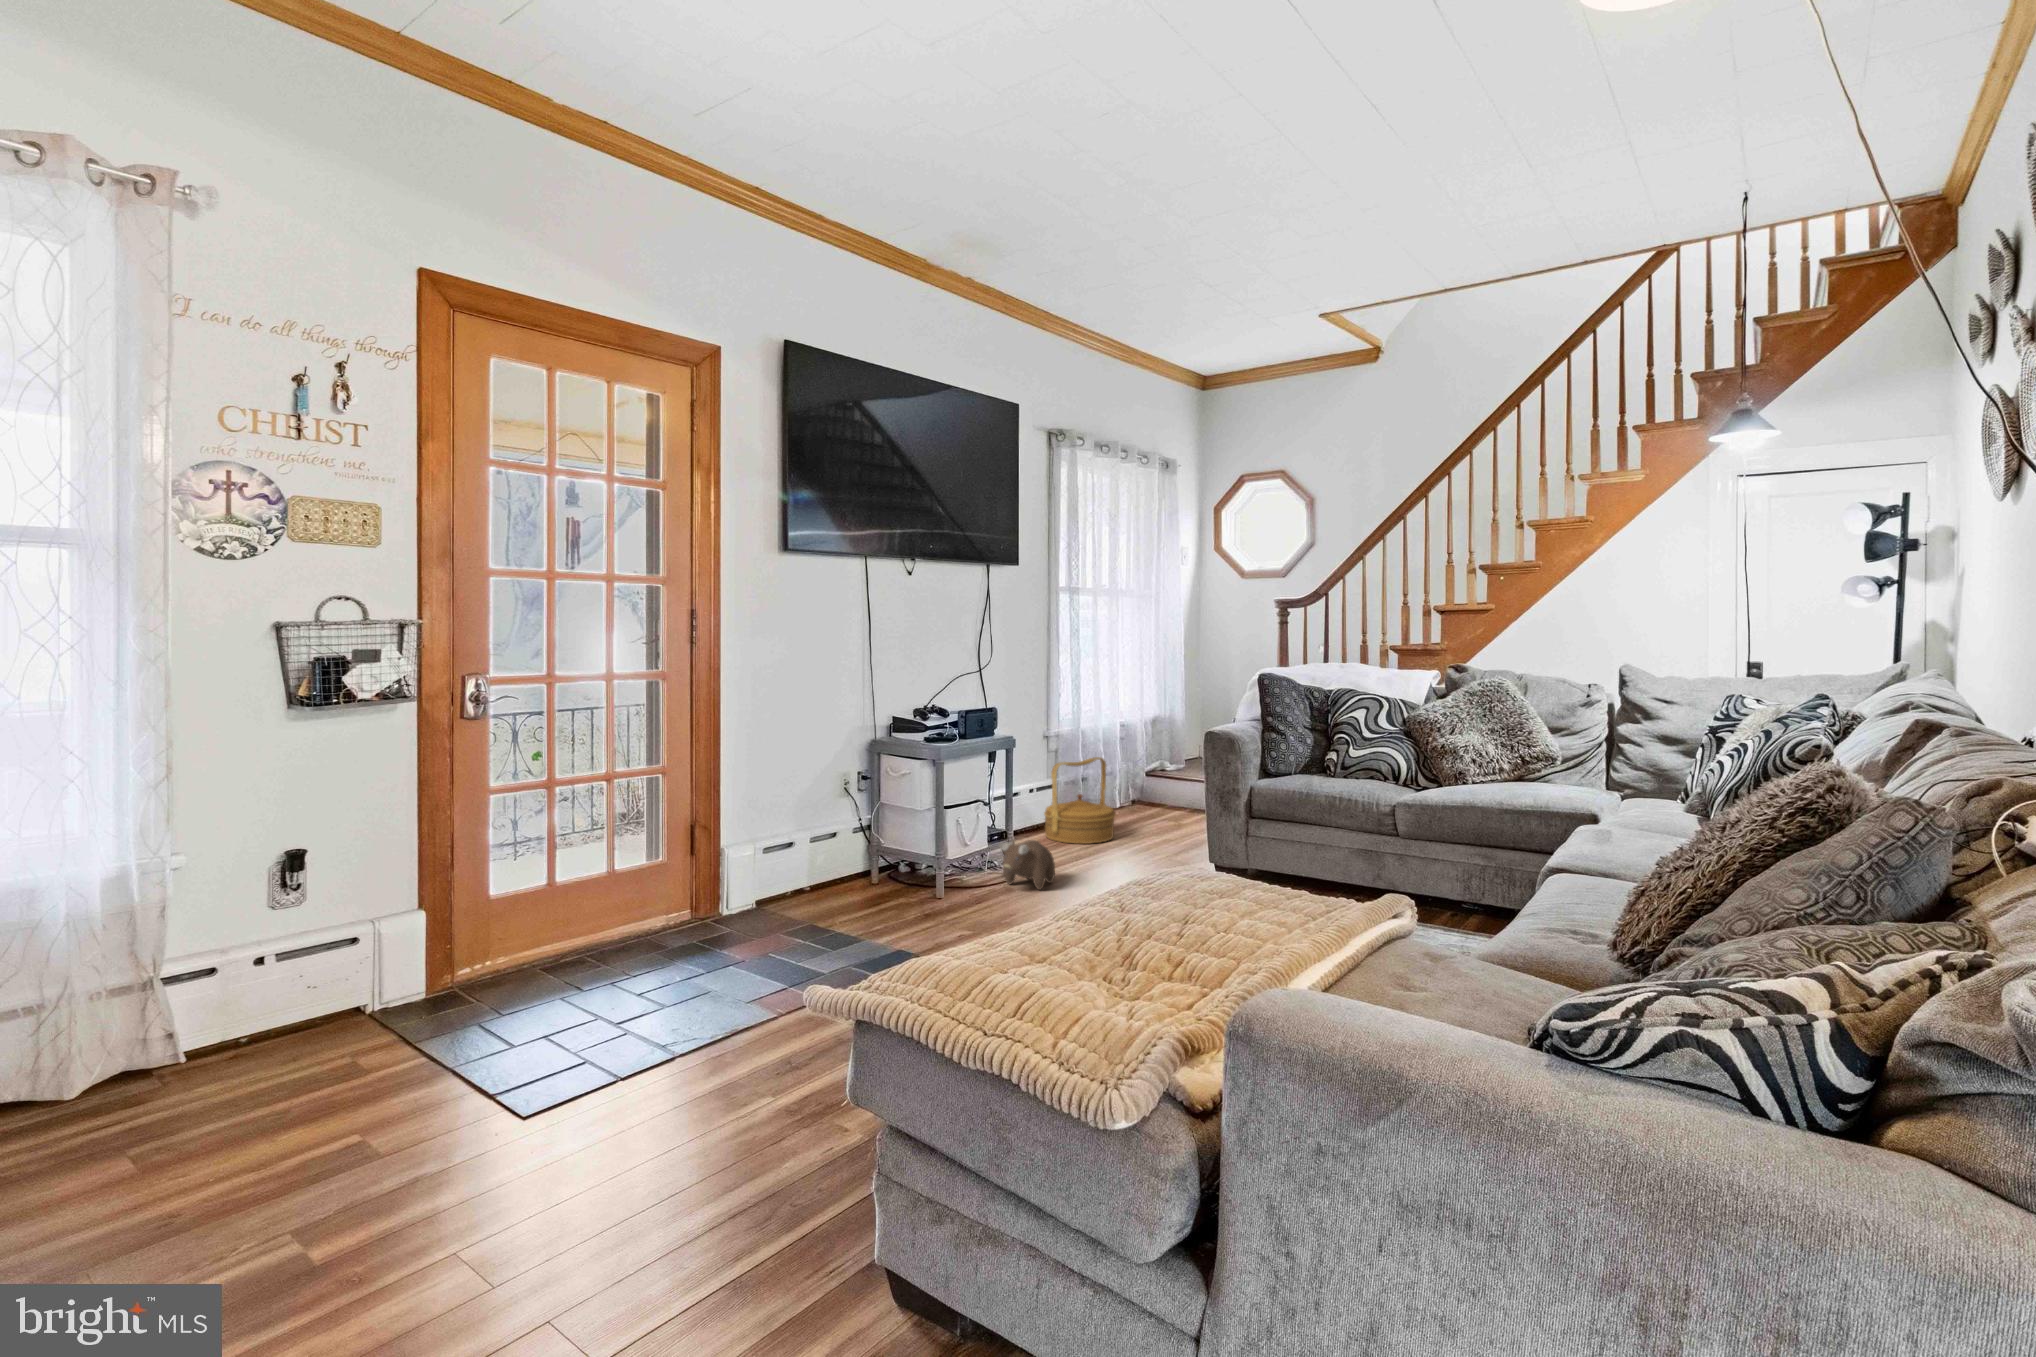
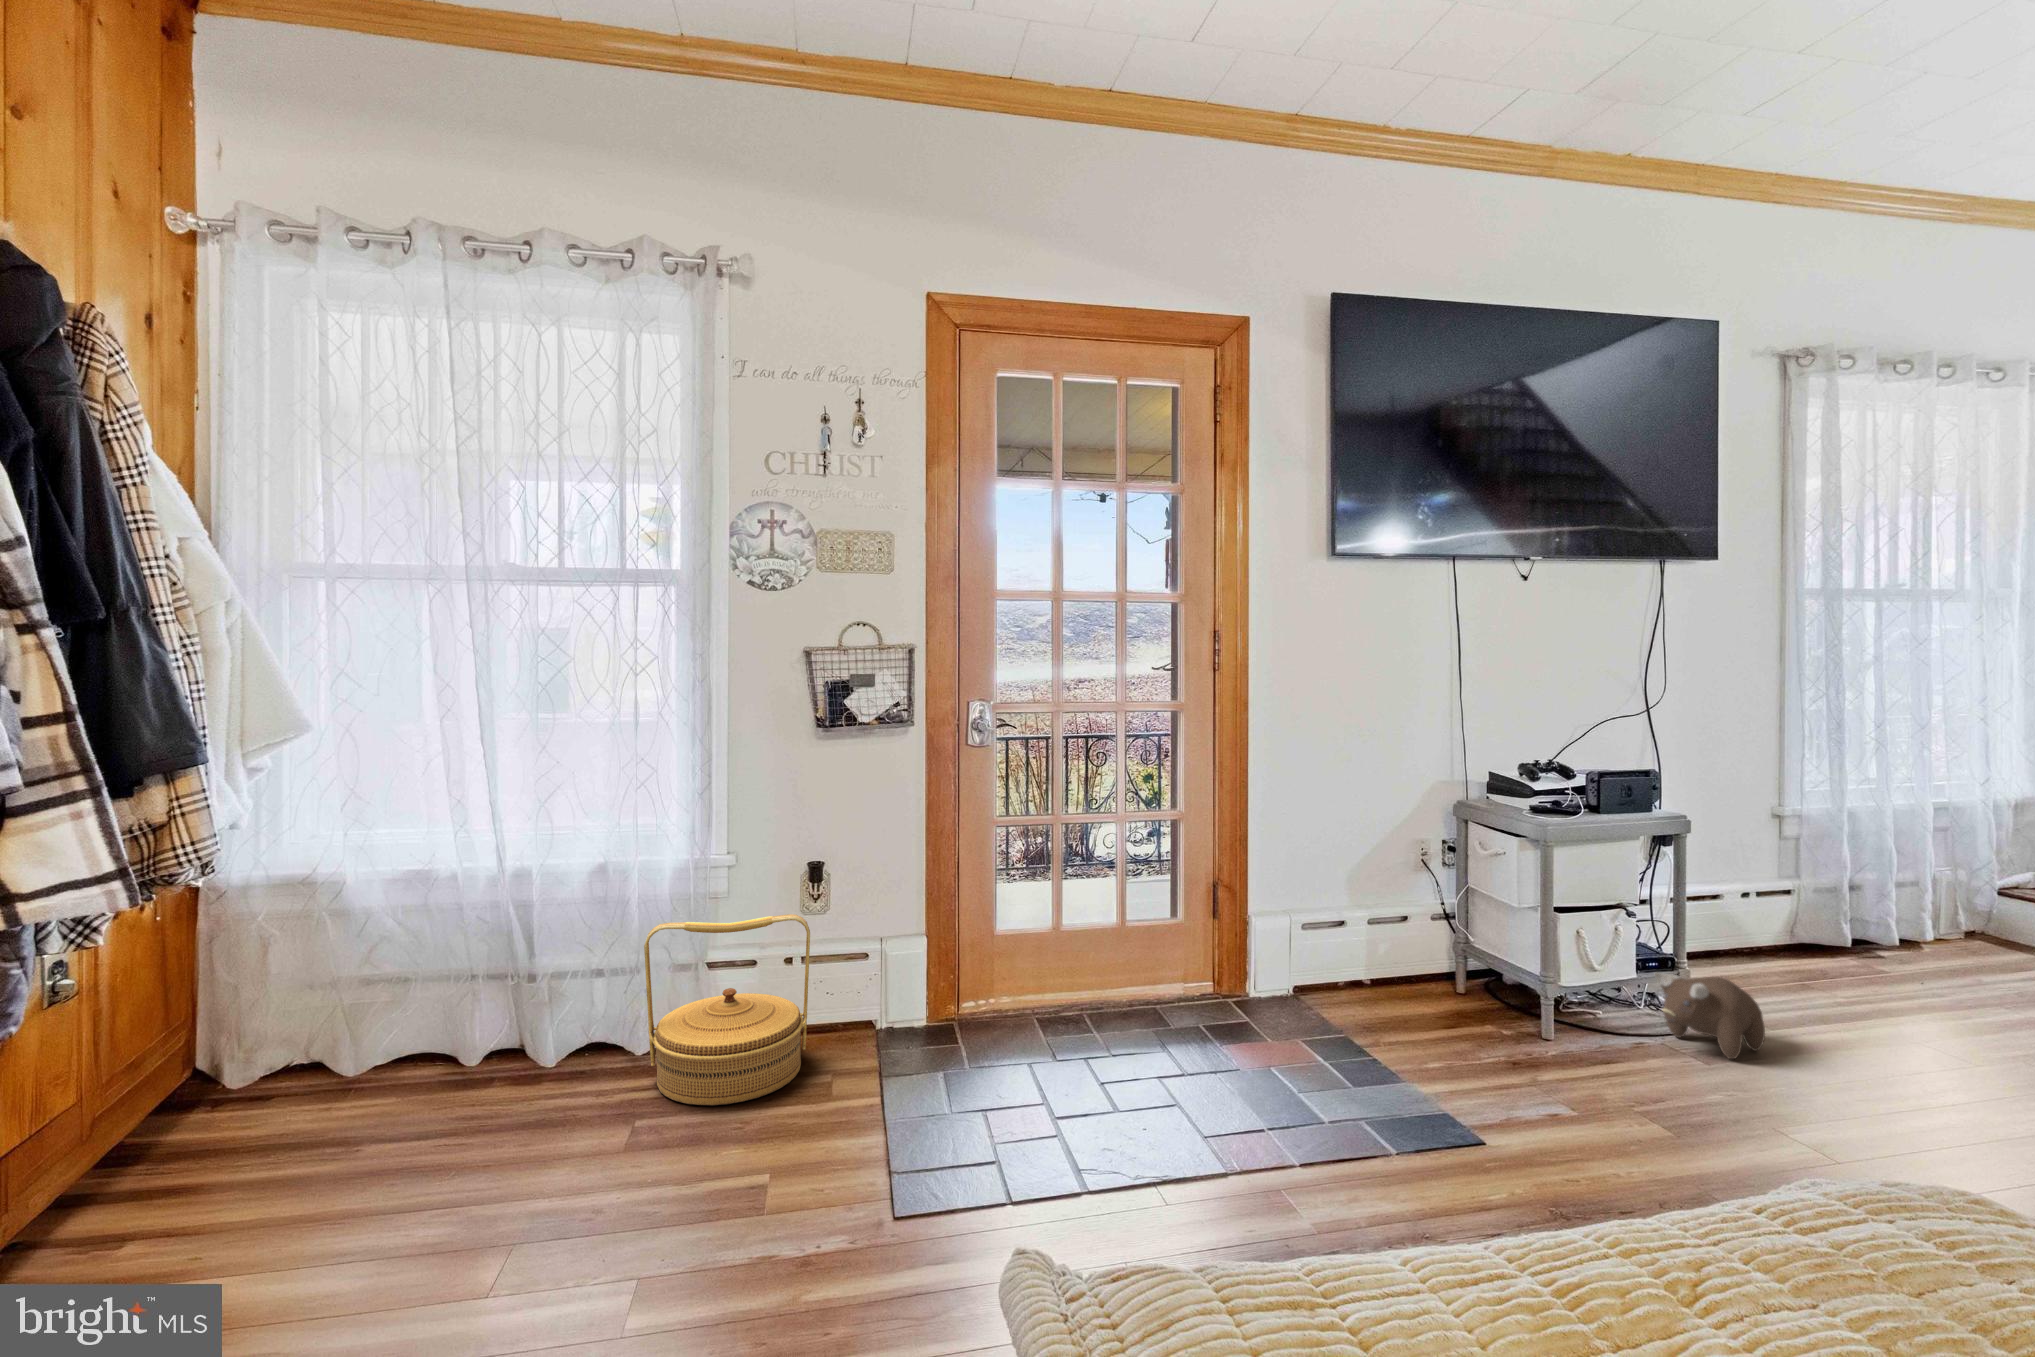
woven basket: present [1044,757,1115,844] -> present [644,914,810,1105]

